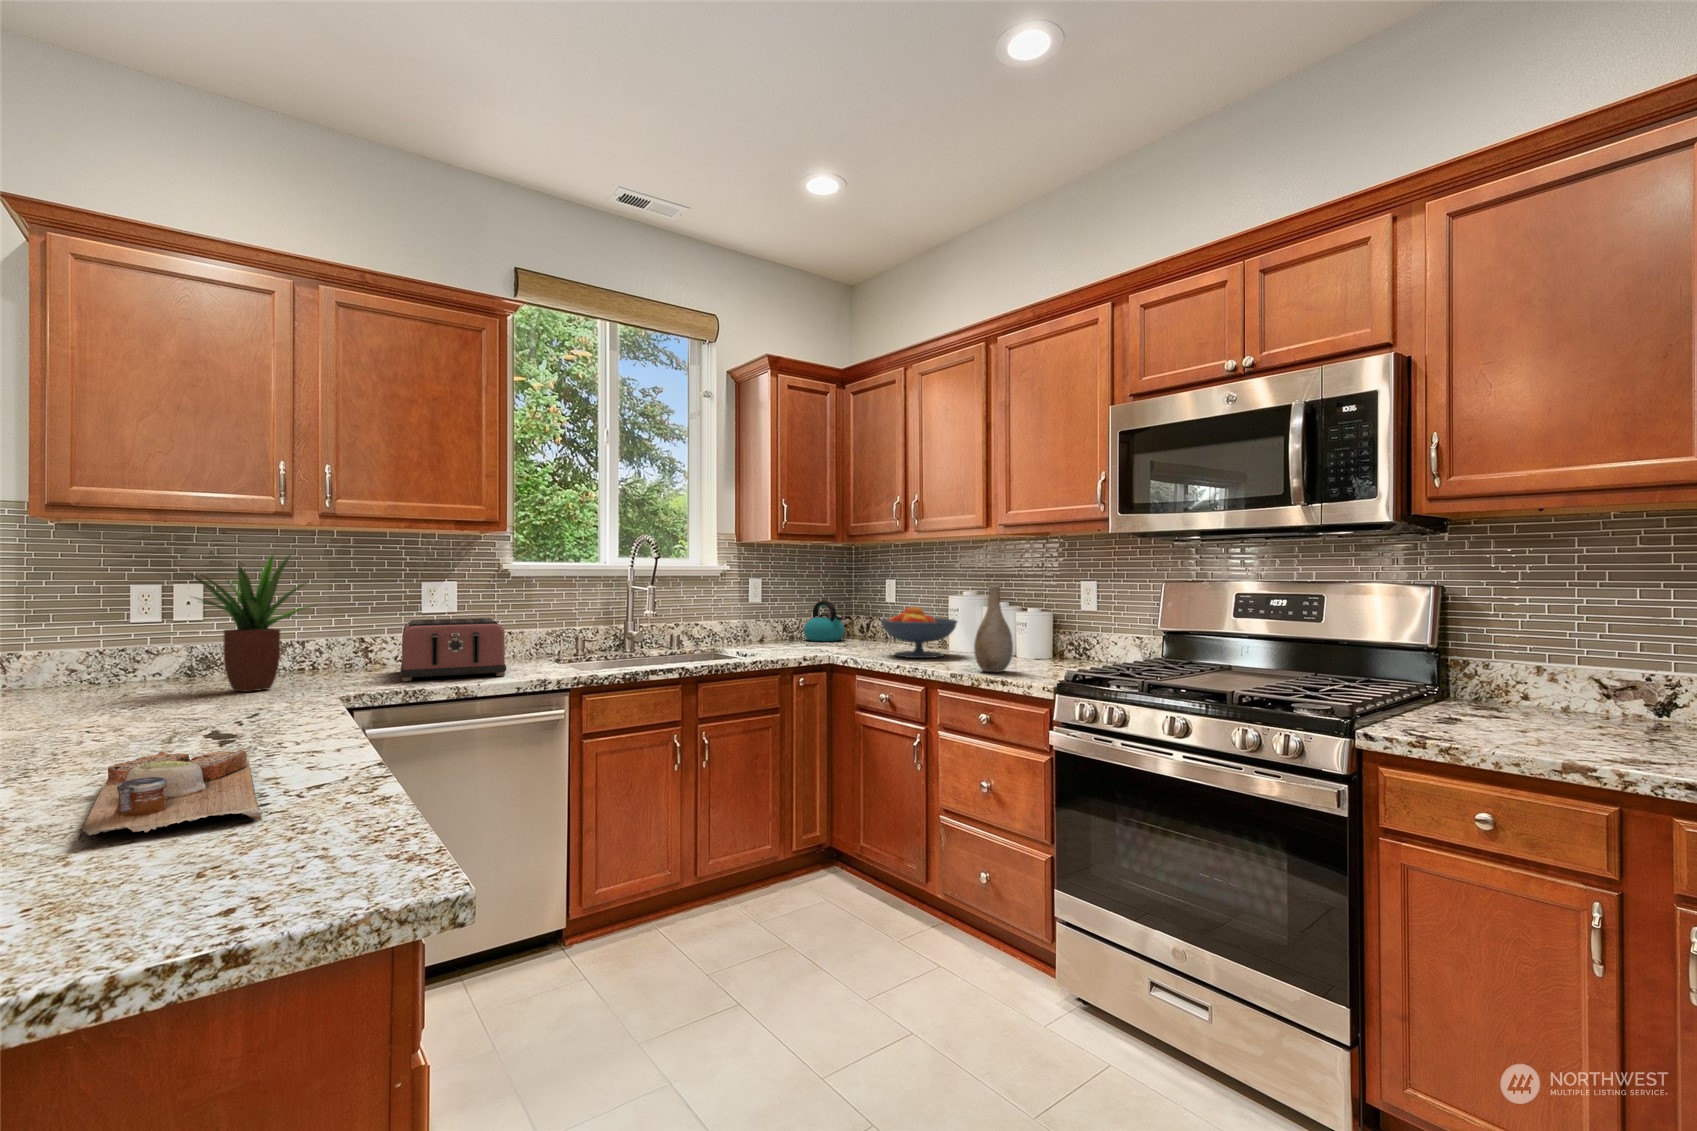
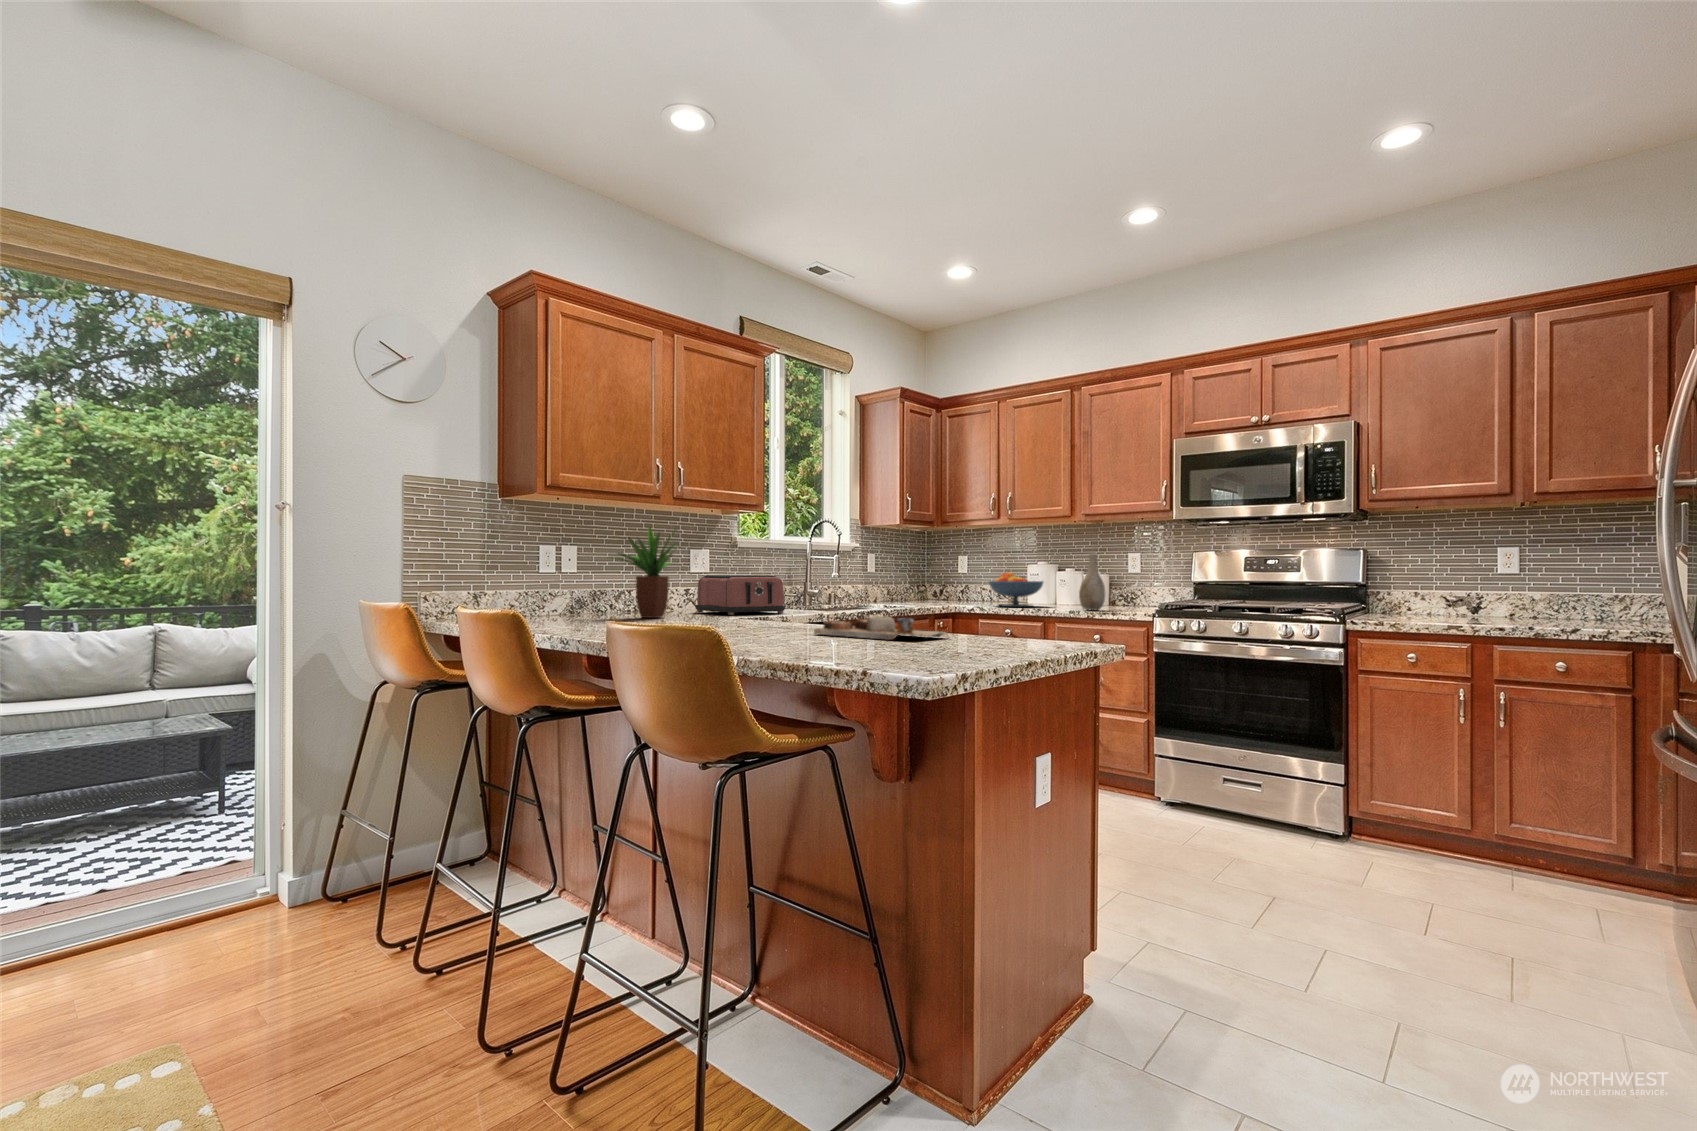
kettle: present [804,601,845,641] -> none [897,572,930,602]

